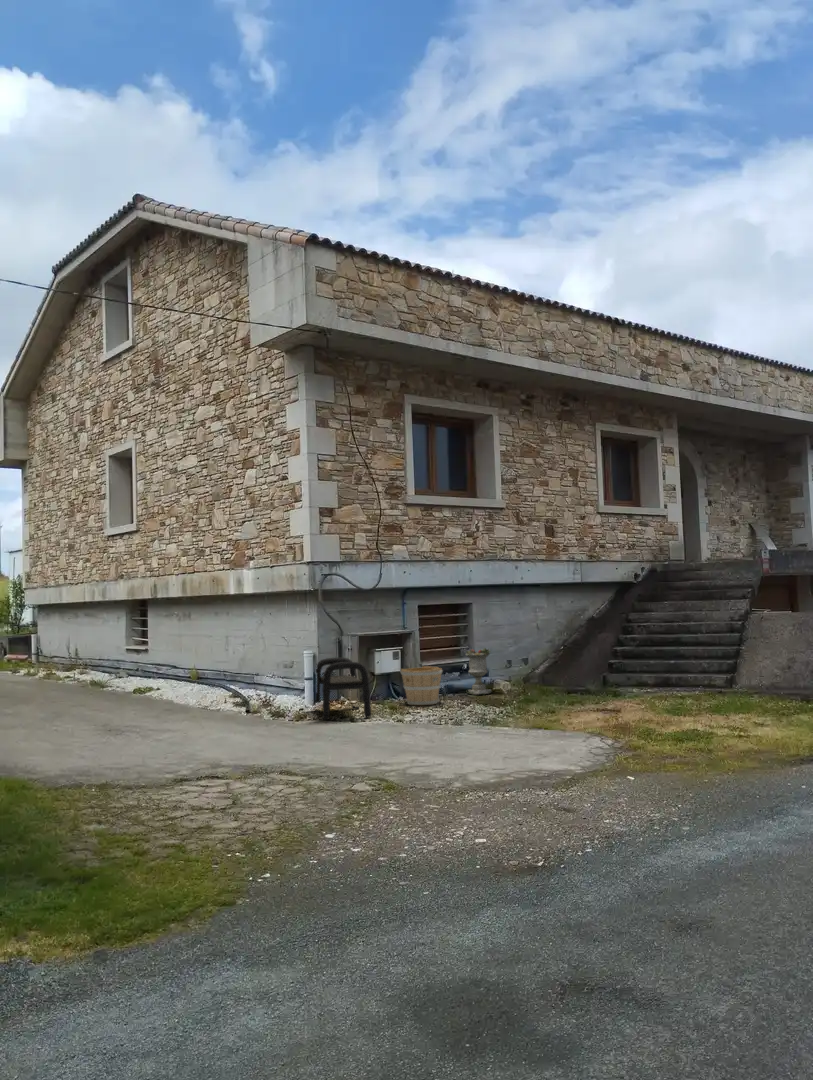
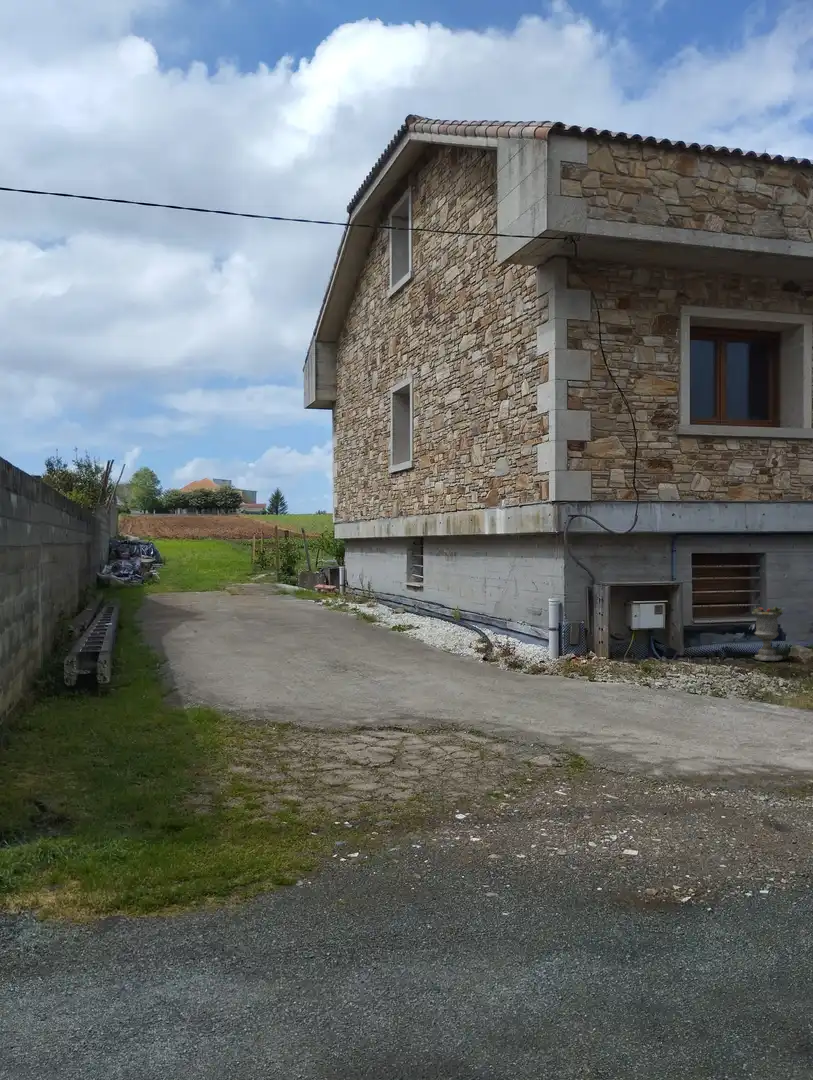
bench: present [315,657,371,720] -> none [558,609,614,679]
wooden bucket: present [401,666,443,705] -> none [663,624,714,670]

